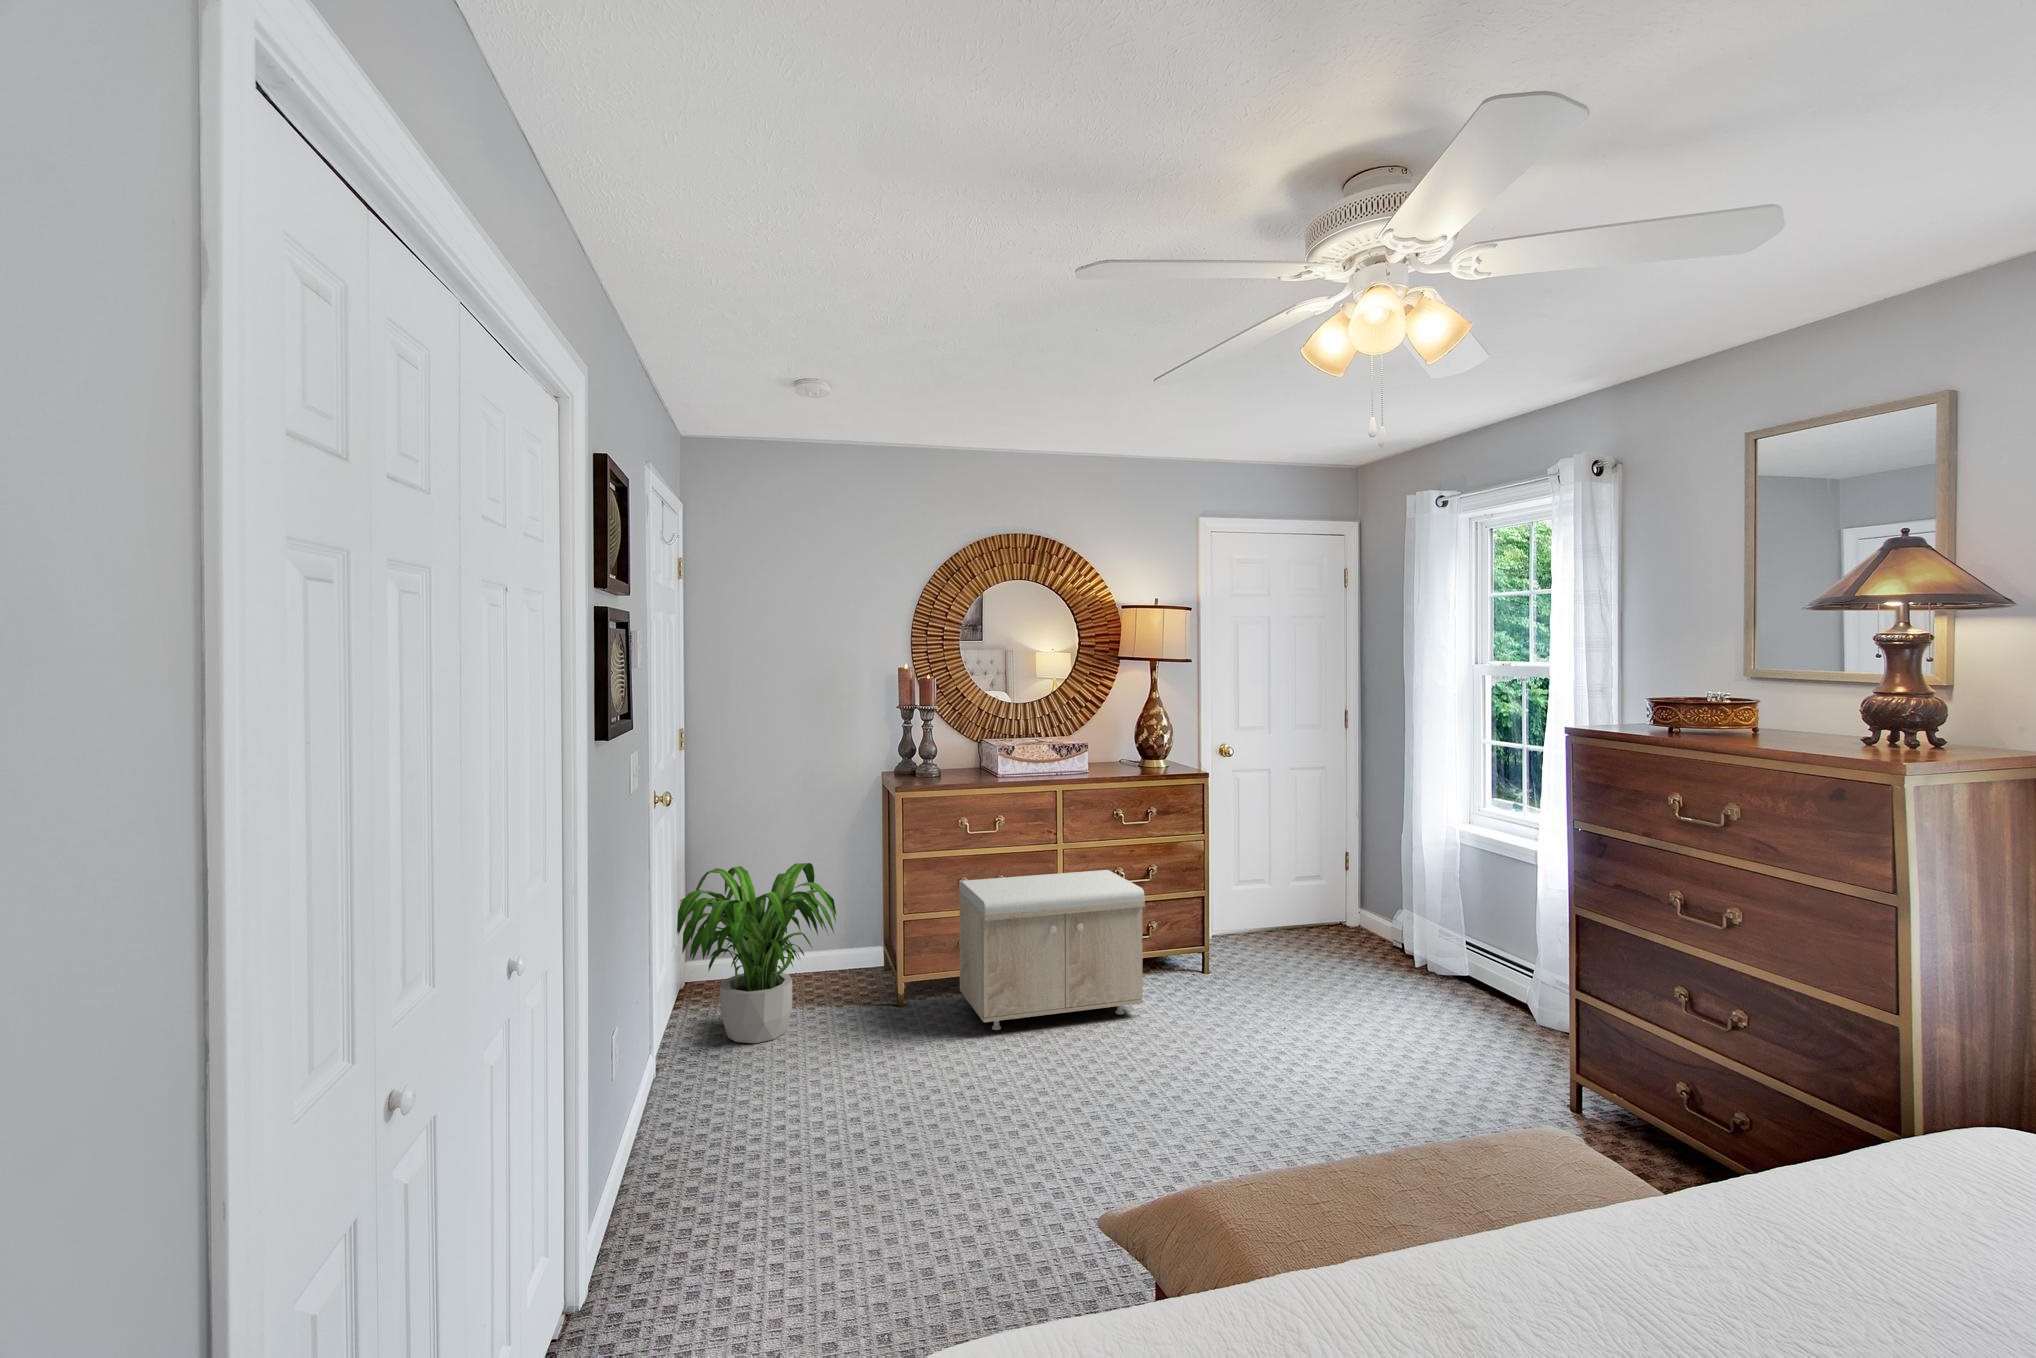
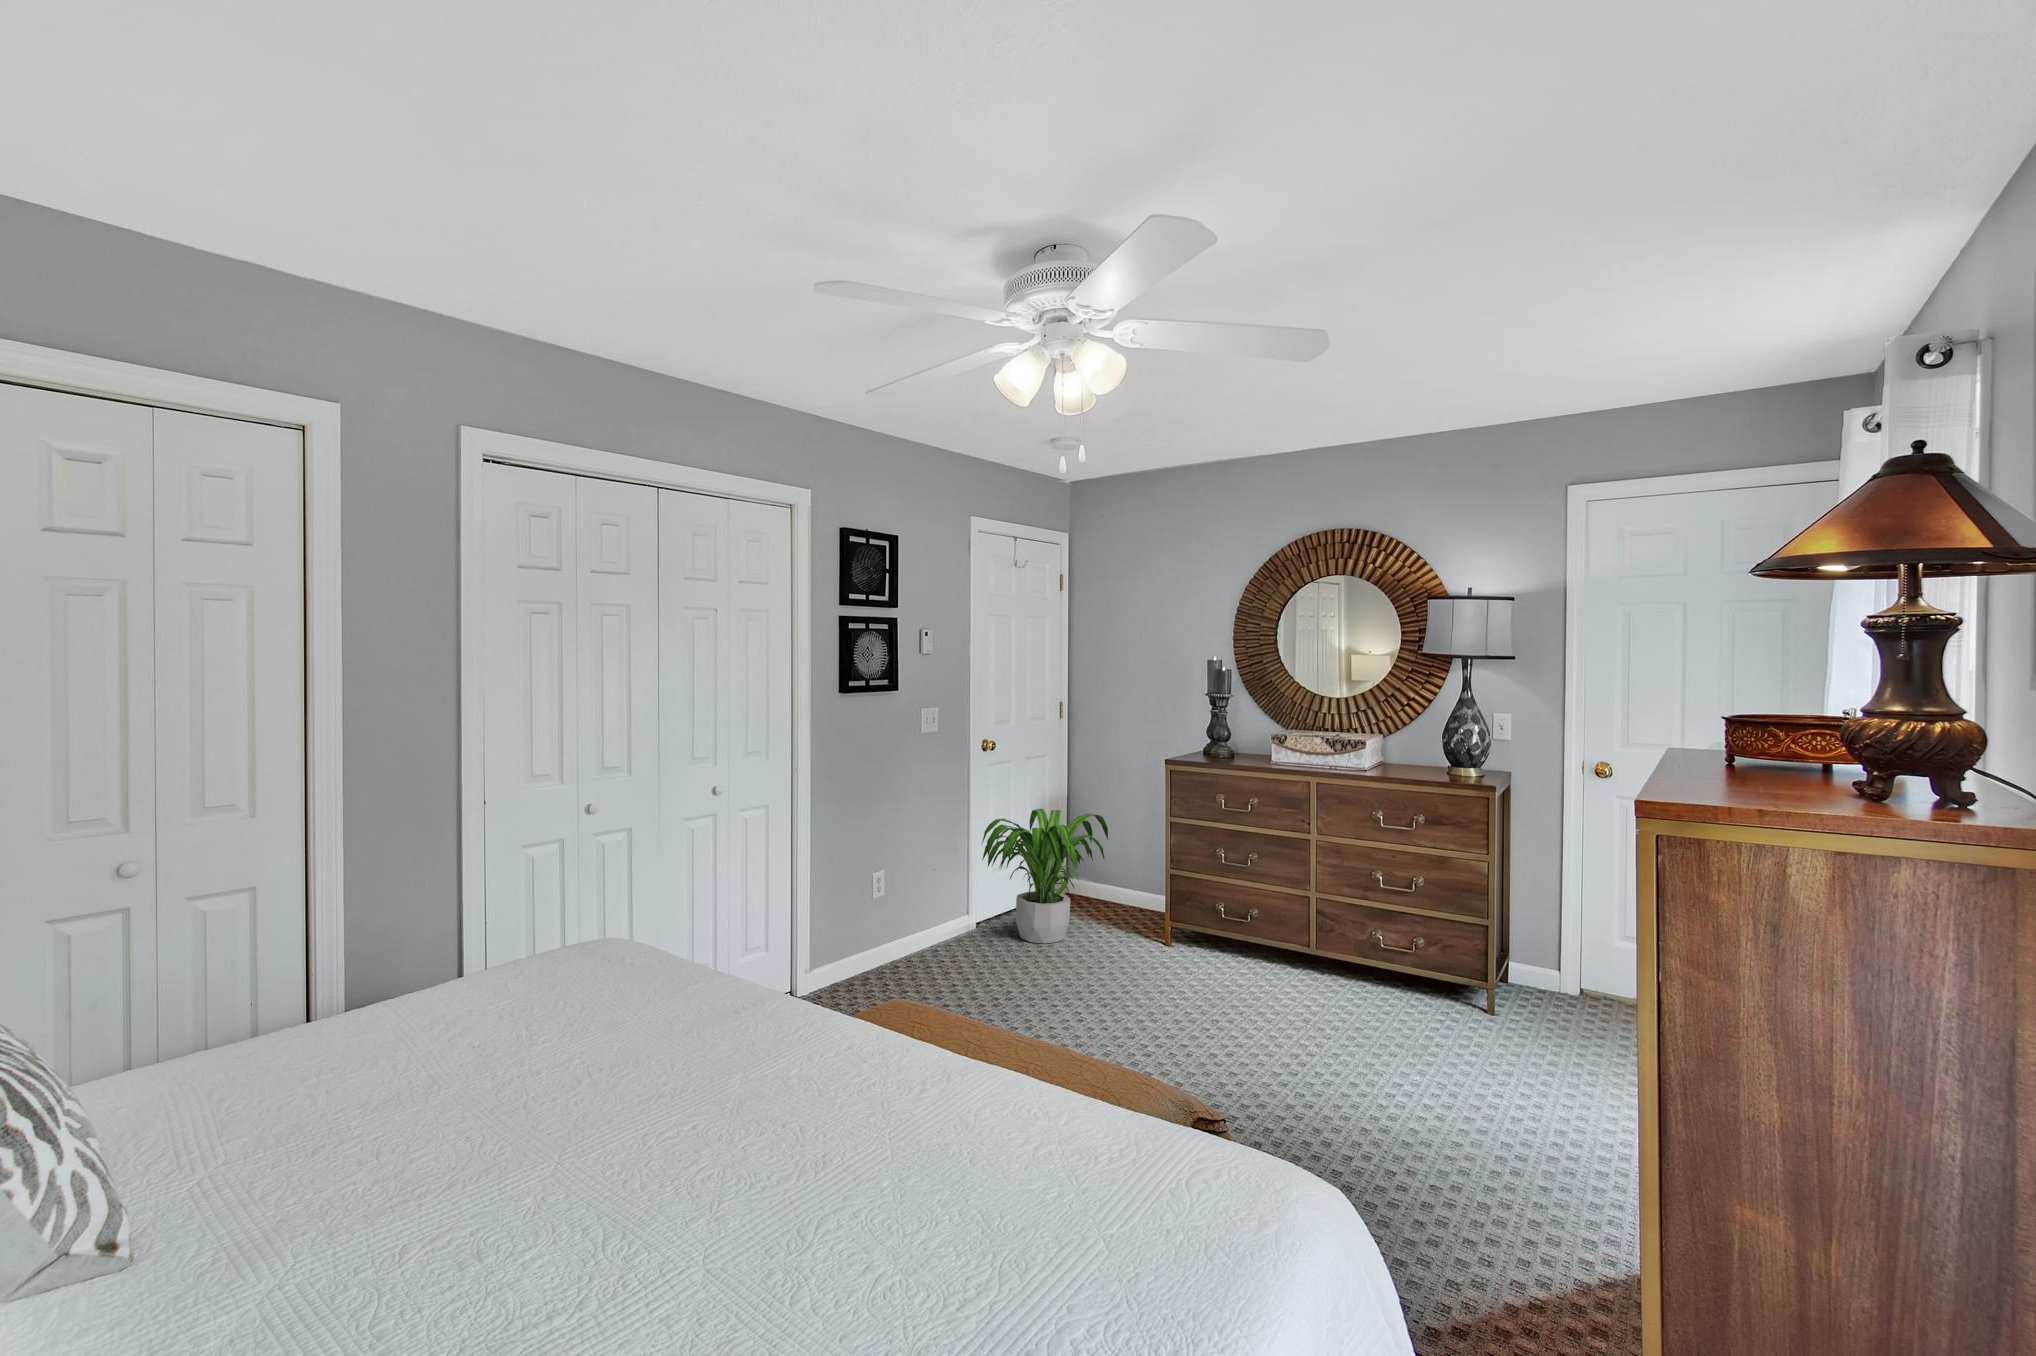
storage bench: present [959,870,1145,1030] -> none [1181,851,1359,1009]

